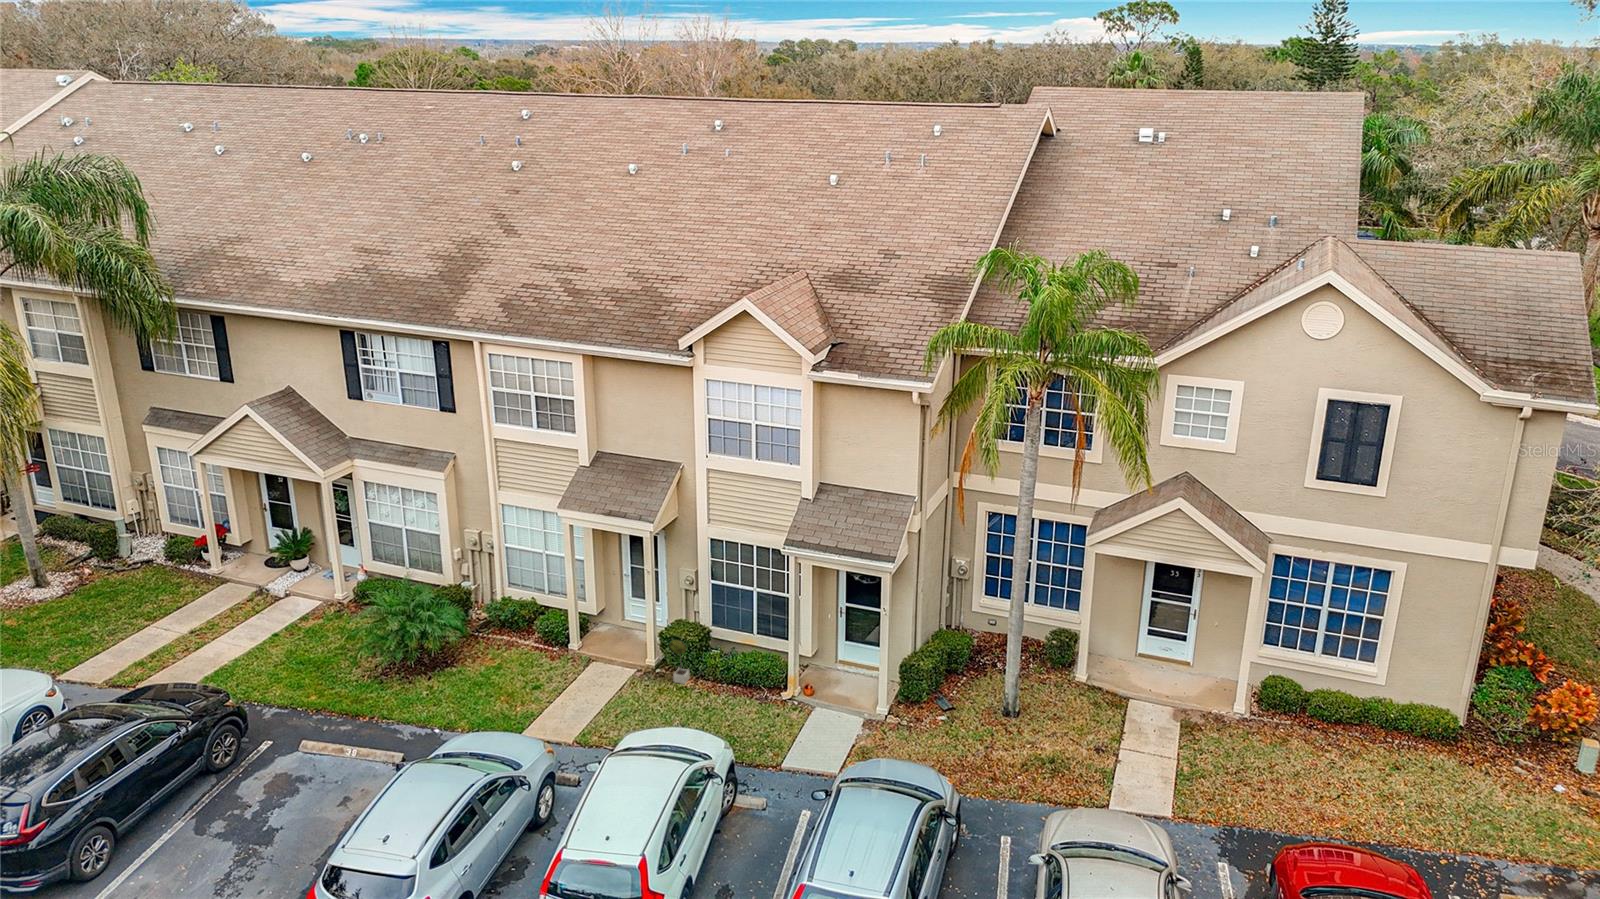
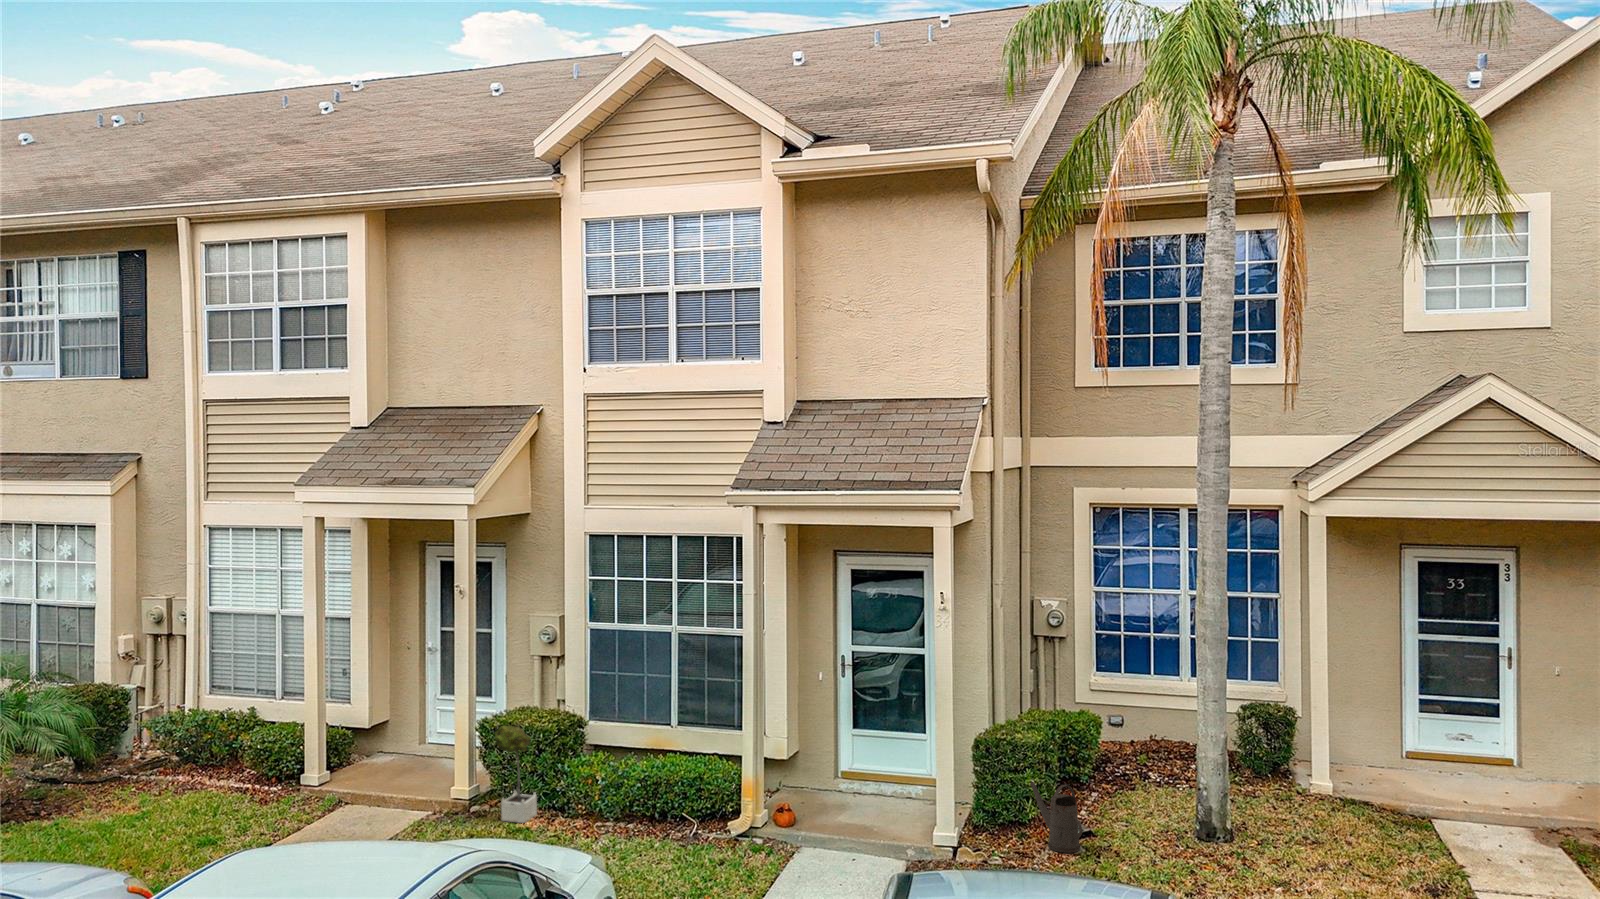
watering can: none [920,691,938,727] -> present [1030,782,1082,853]

